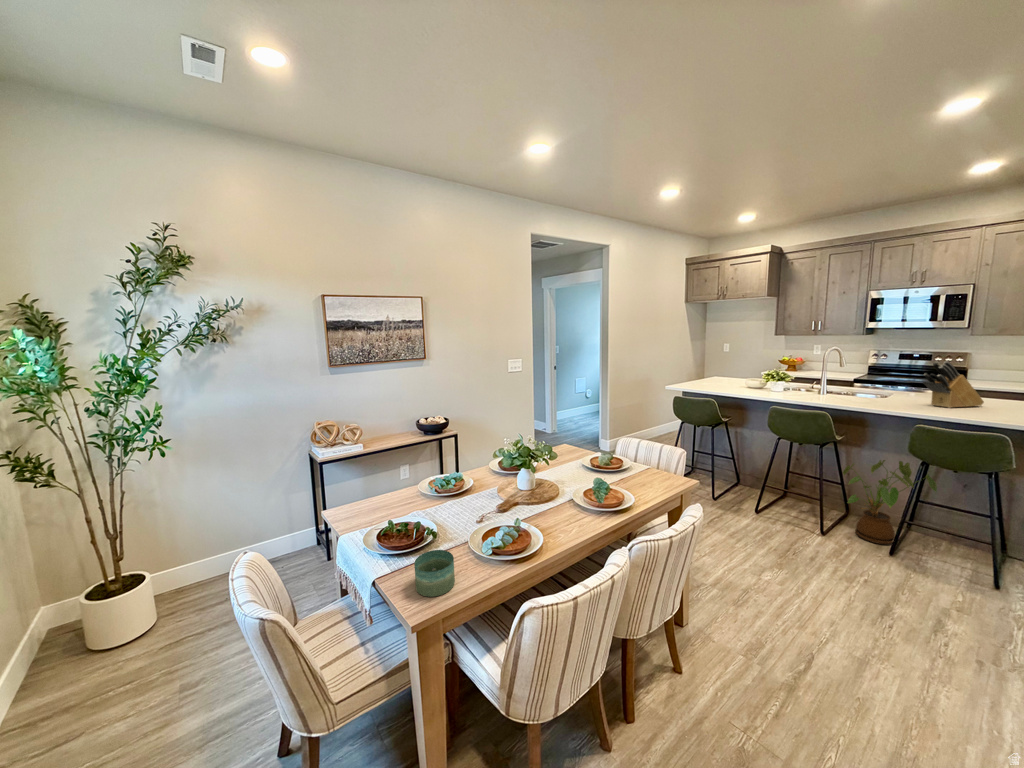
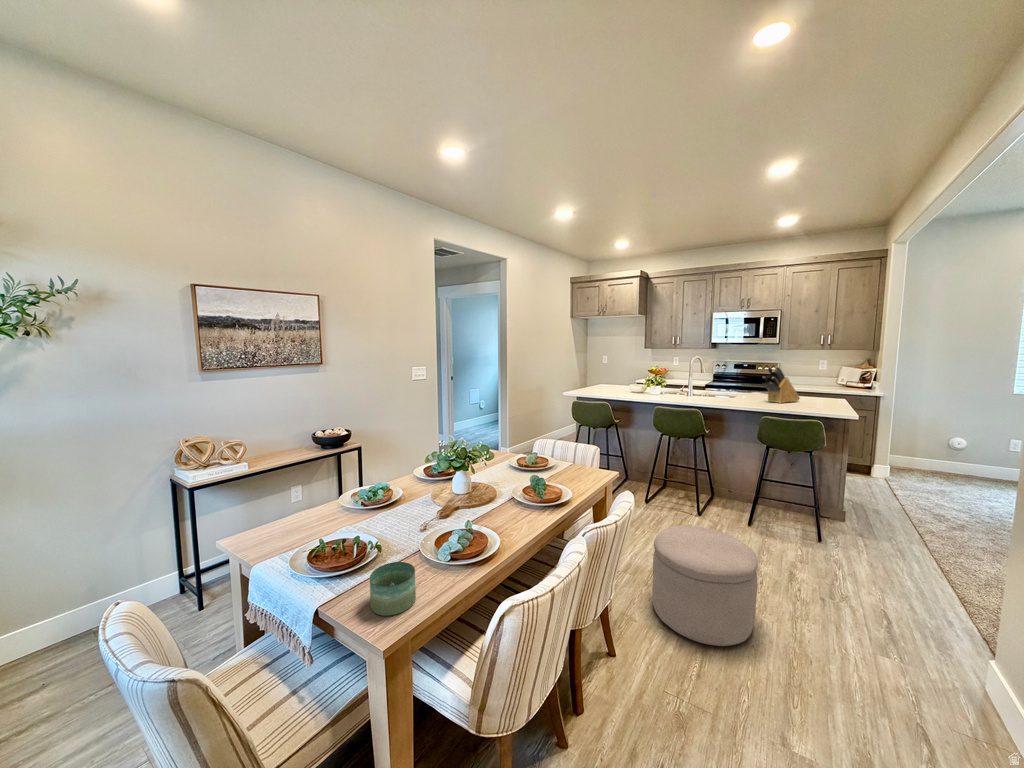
house plant: present [843,460,937,544] -> none [711,448,776,518]
ottoman: none [737,546,874,693] -> present [652,525,758,646]

